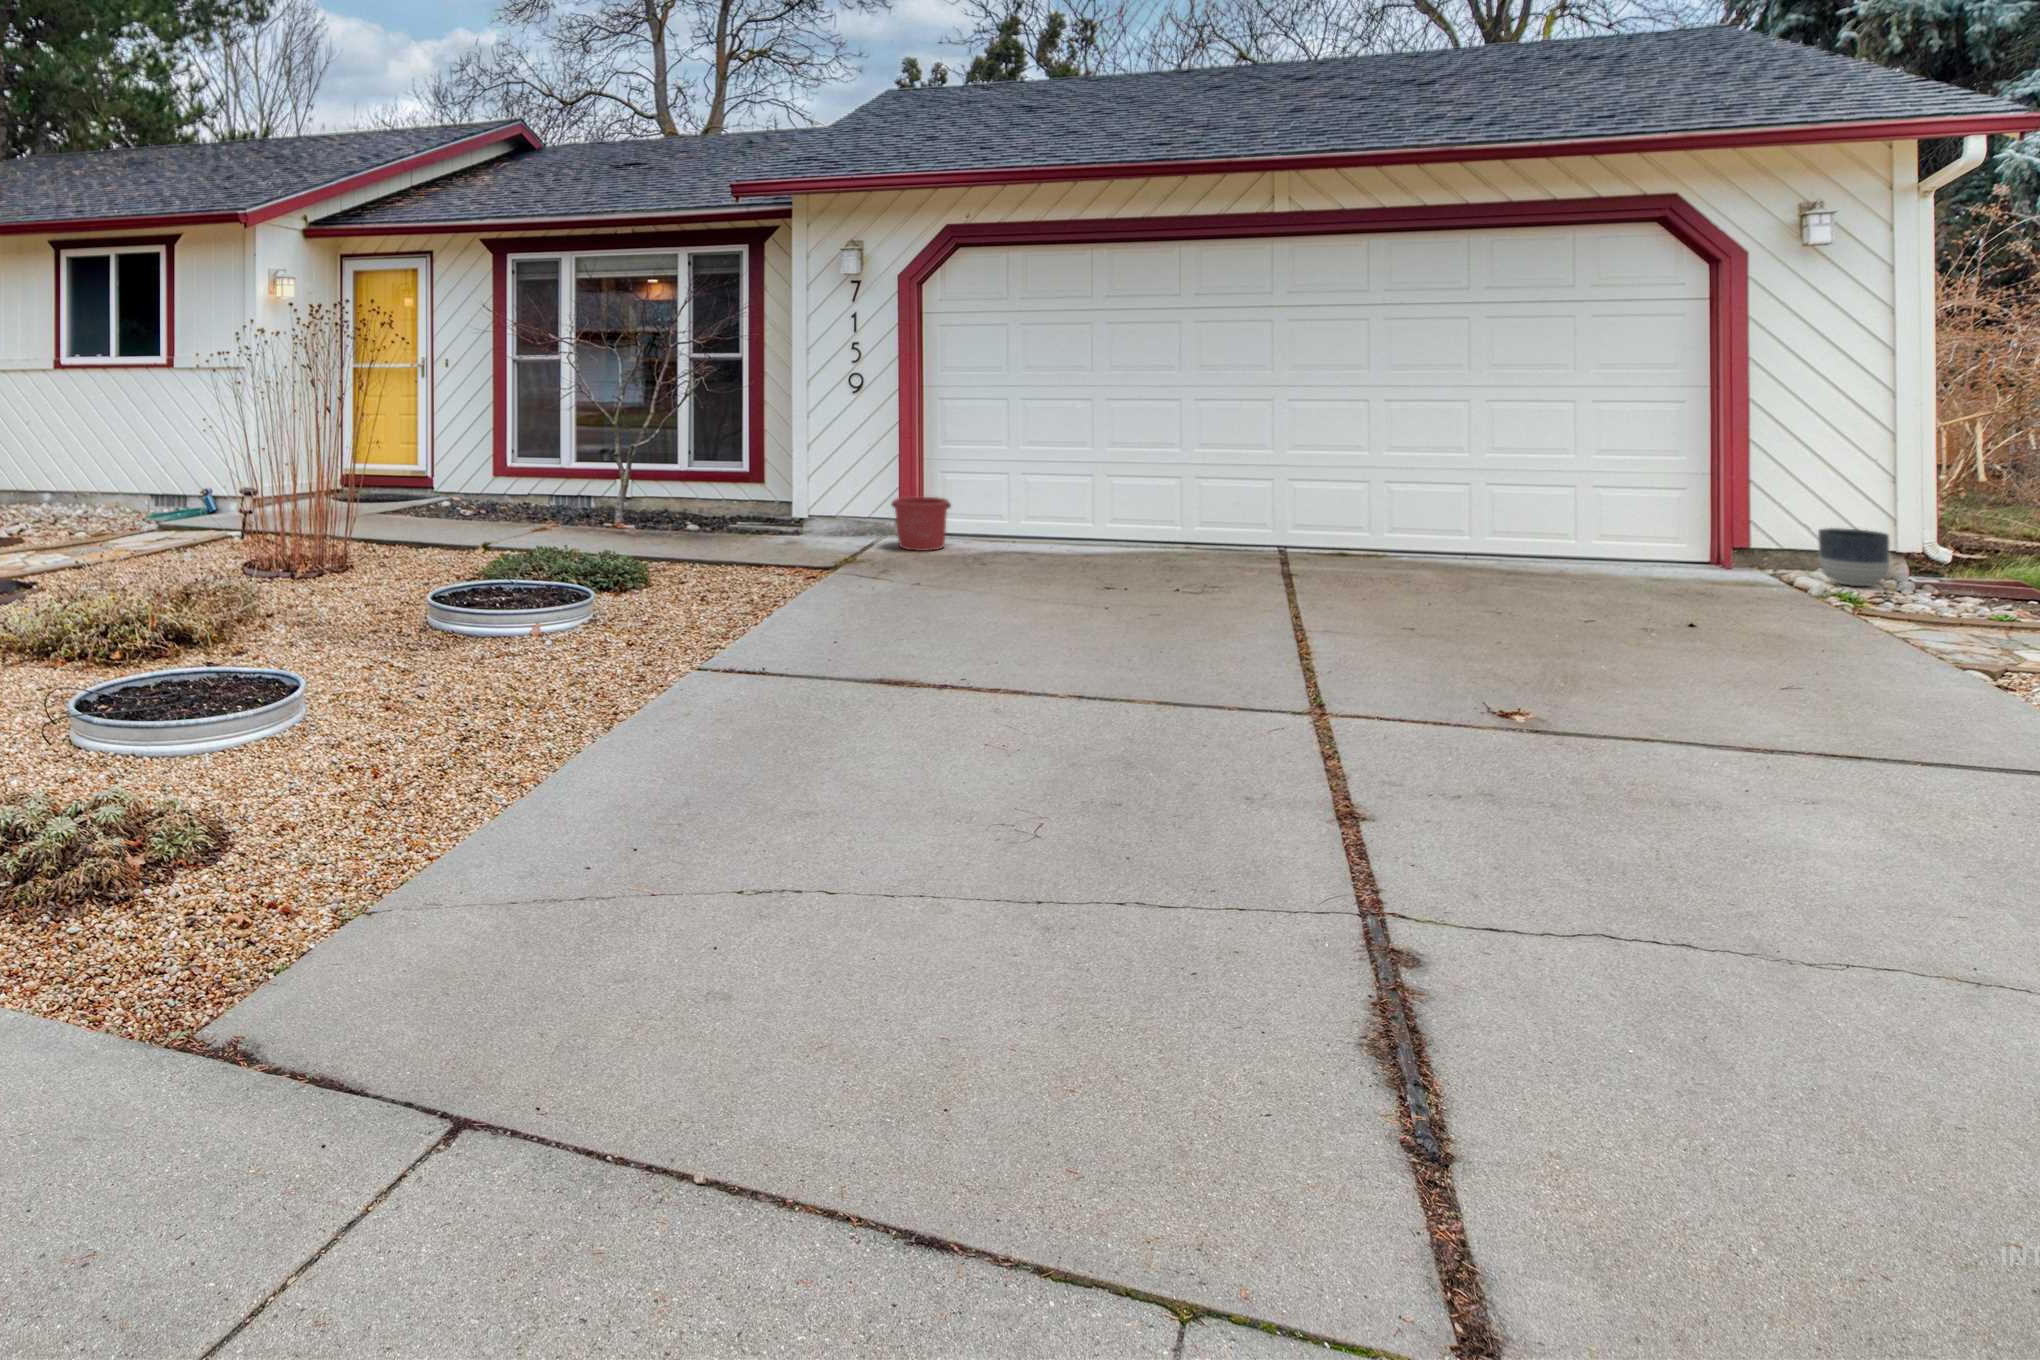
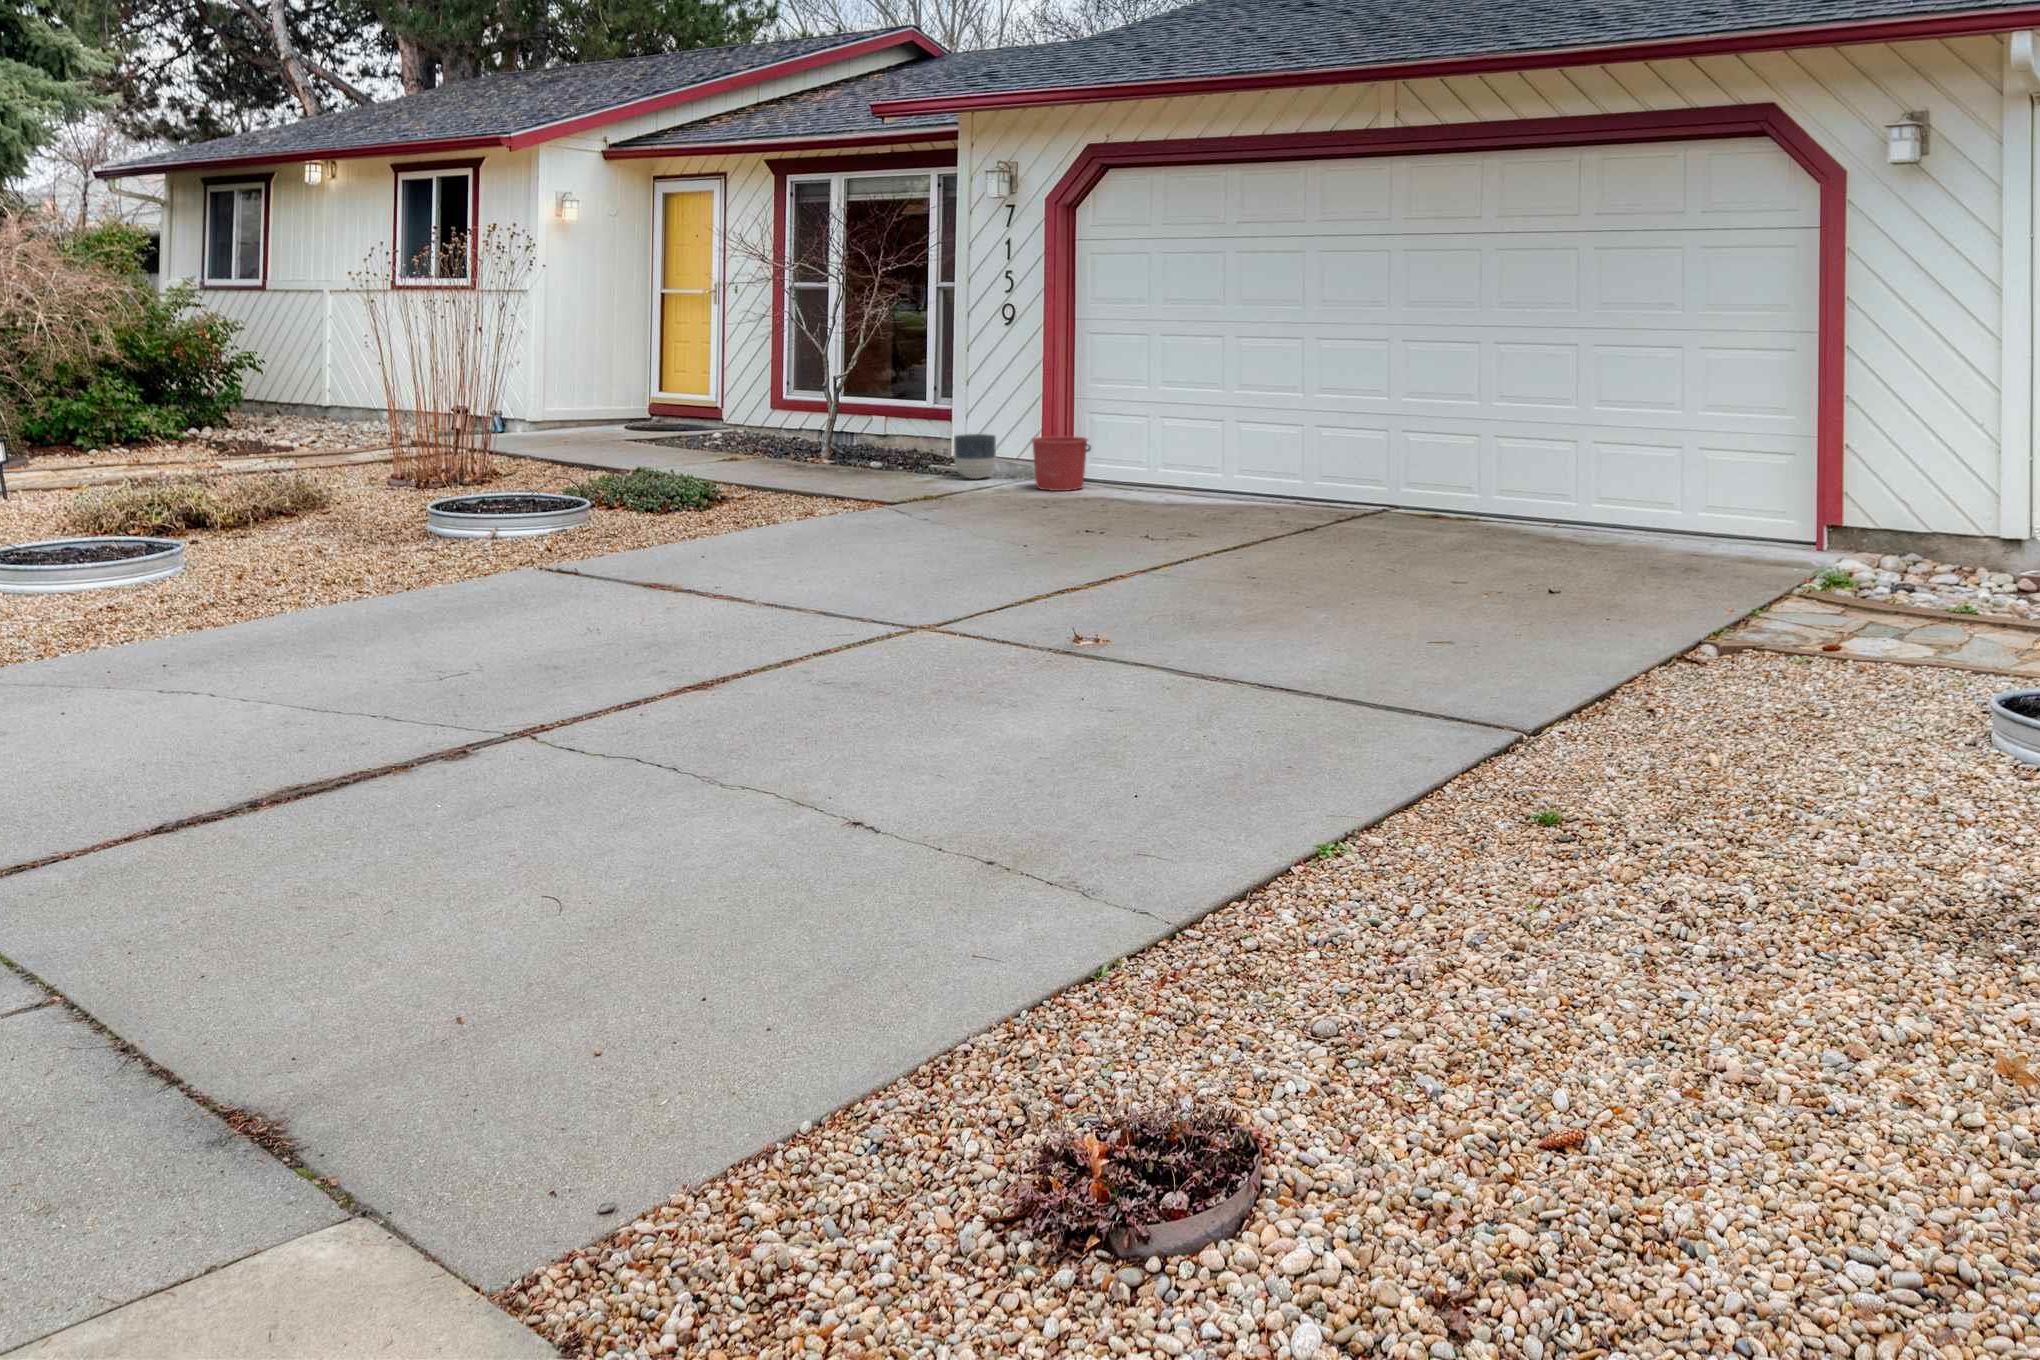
planter: present [1818,528,1889,586] -> present [954,434,996,479]

